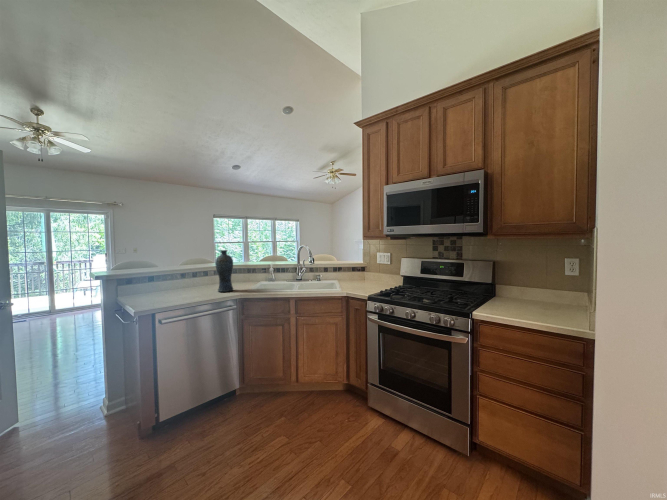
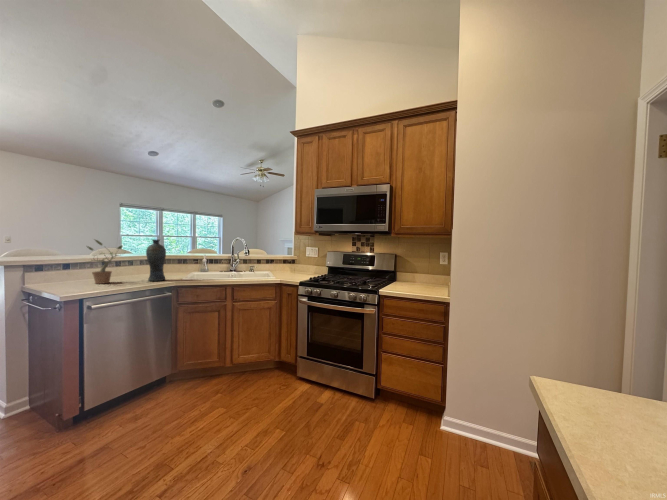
potted plant: none [161,251,199,295] -> present [87,240,122,284]

